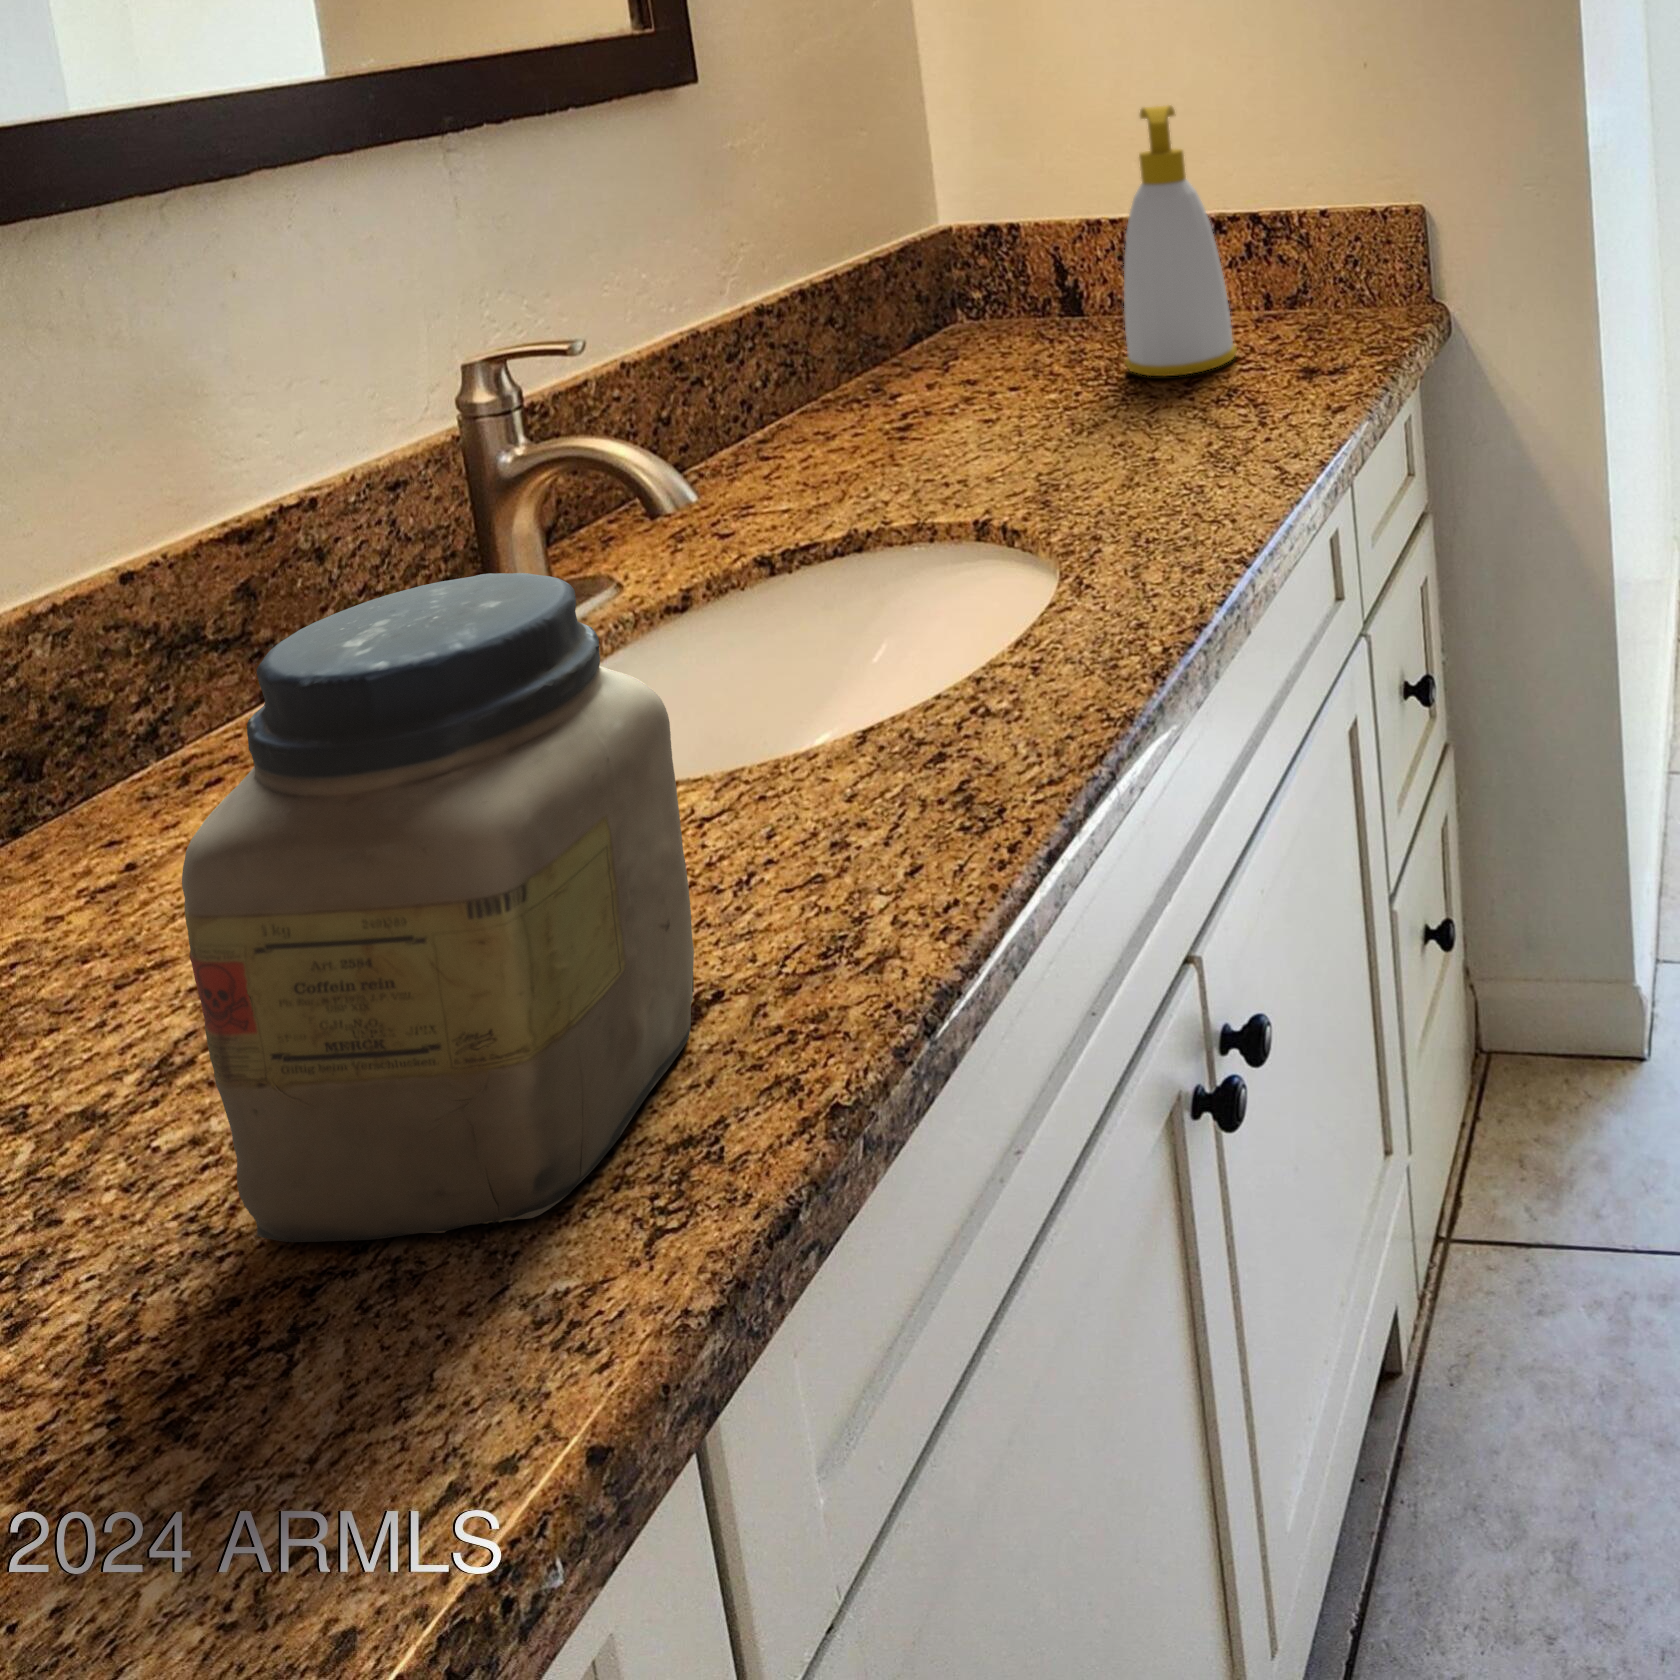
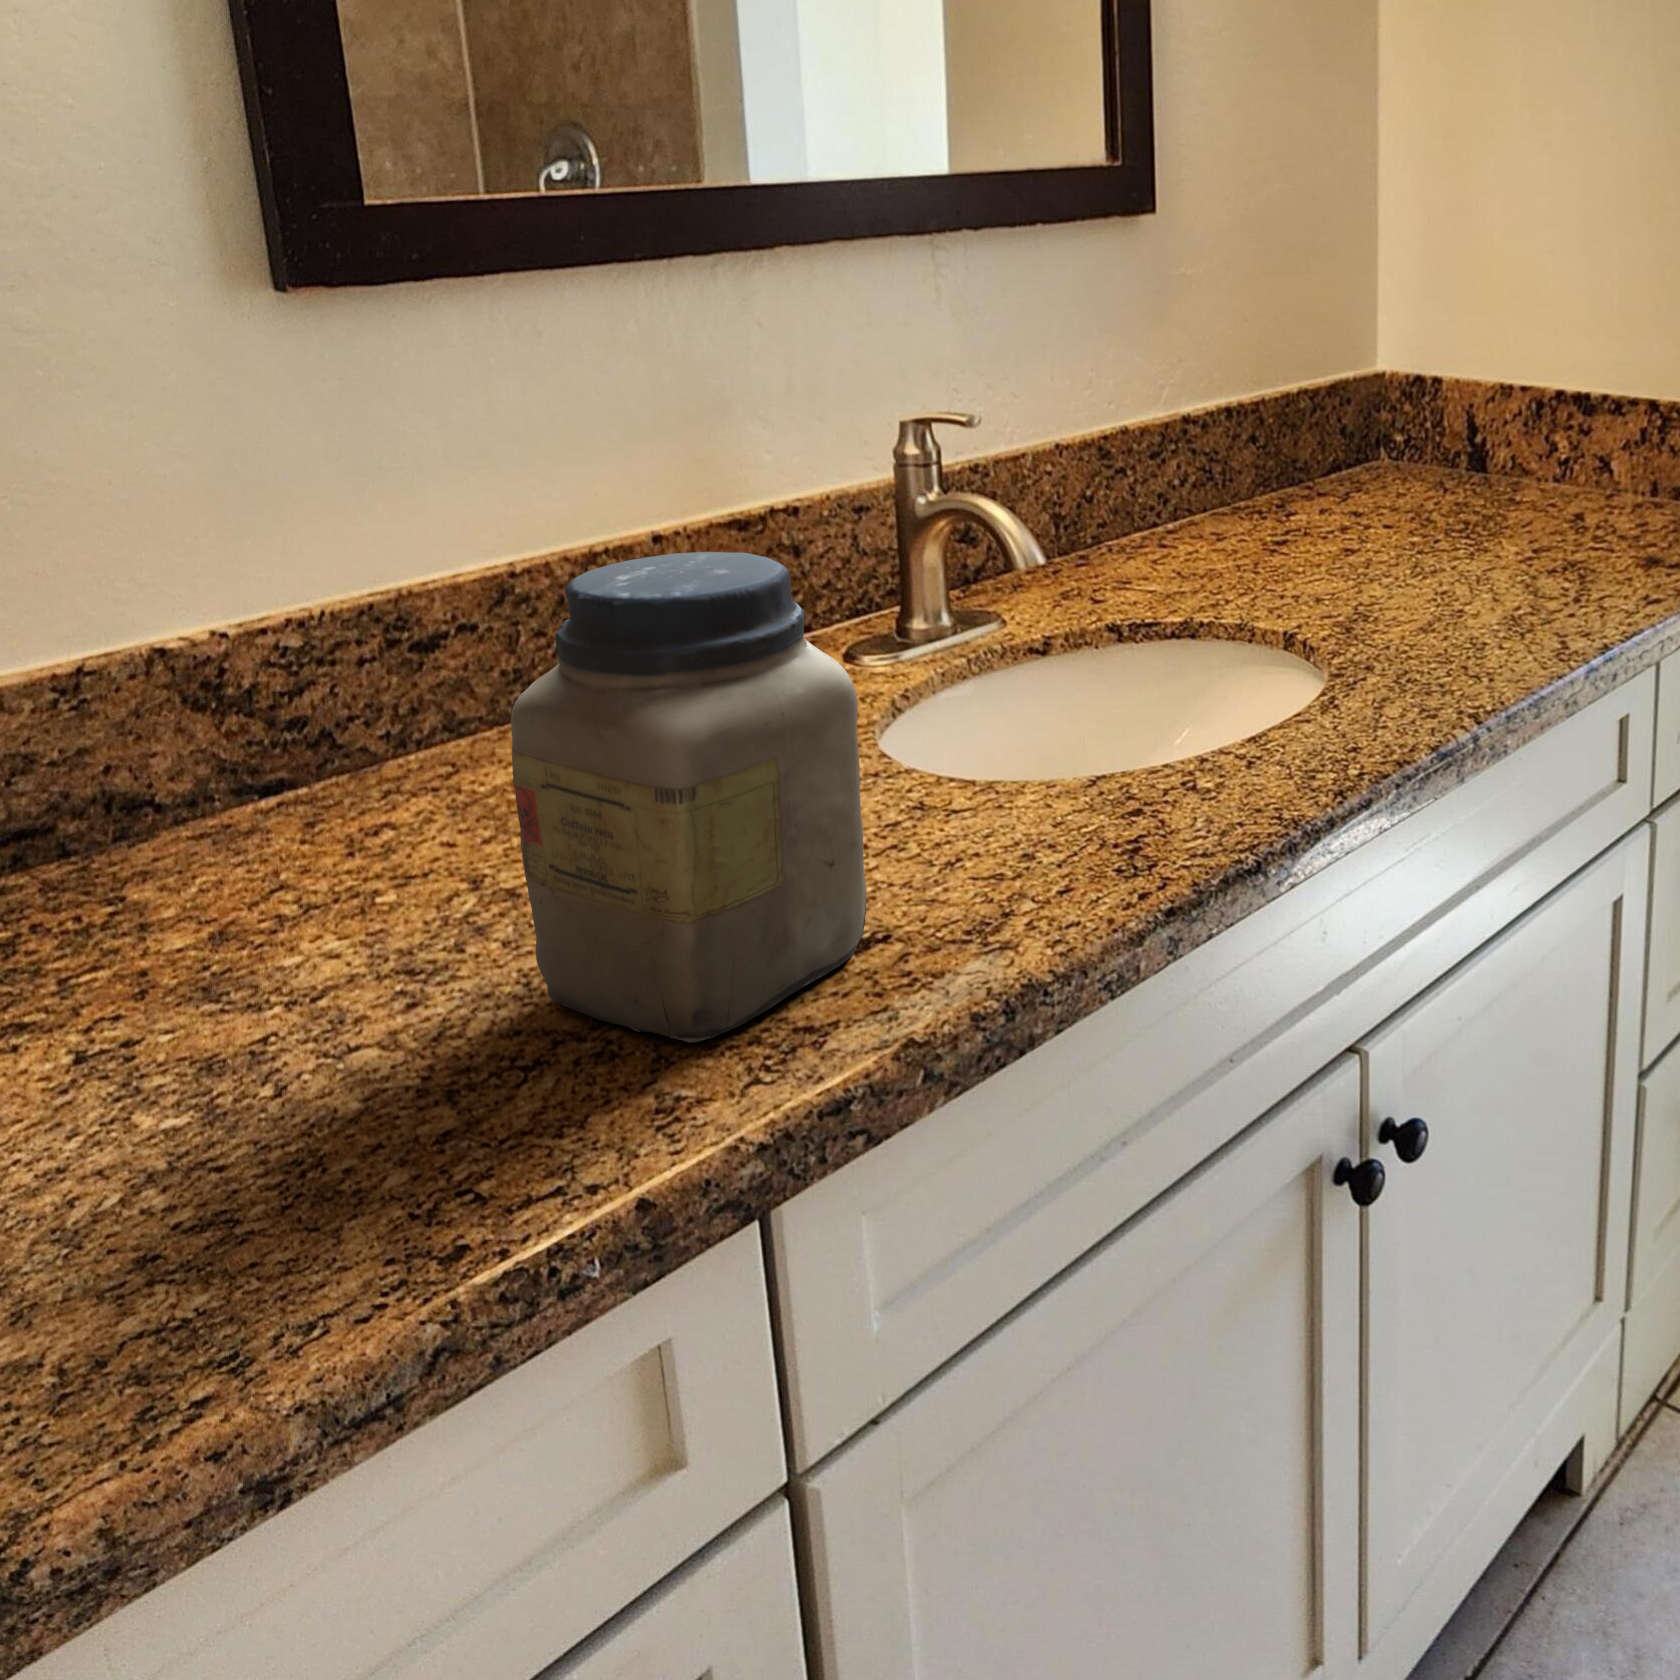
soap bottle: present [1124,105,1237,376] -> none [1489,266,1601,543]

